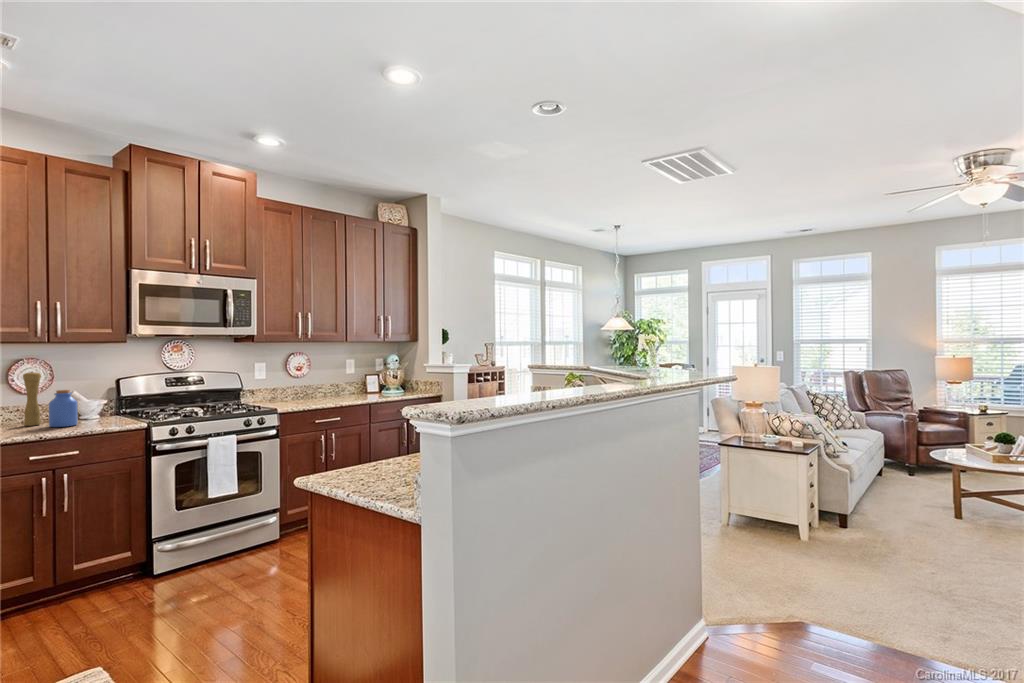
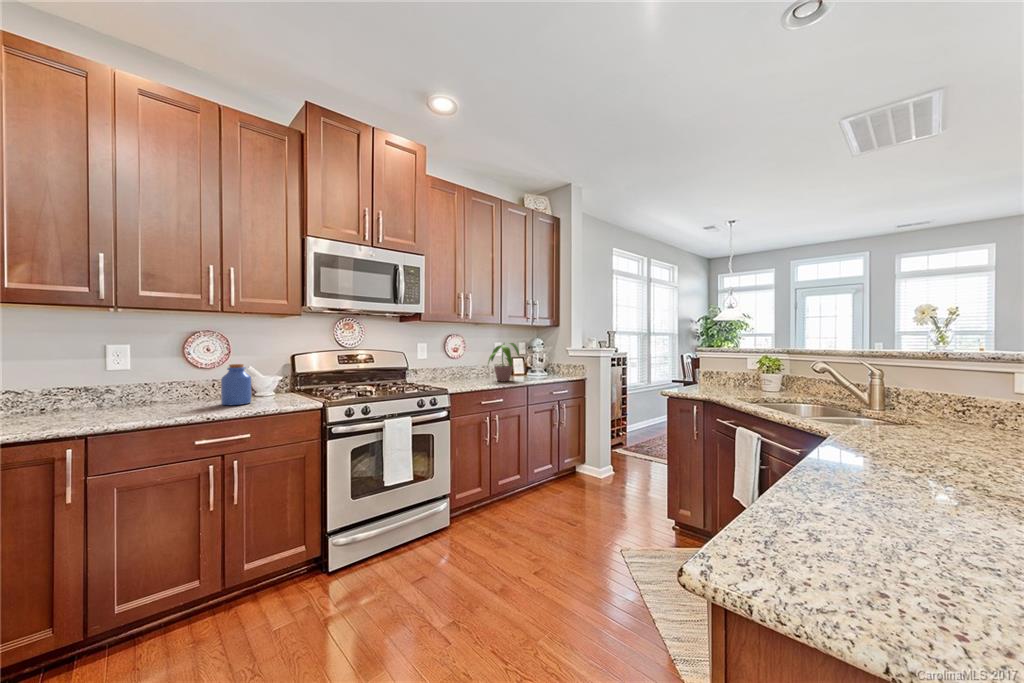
potted plant: none [323,361,368,400] -> present [488,343,519,381]
pepper mill: present [23,372,41,426] -> none [196,344,215,403]

